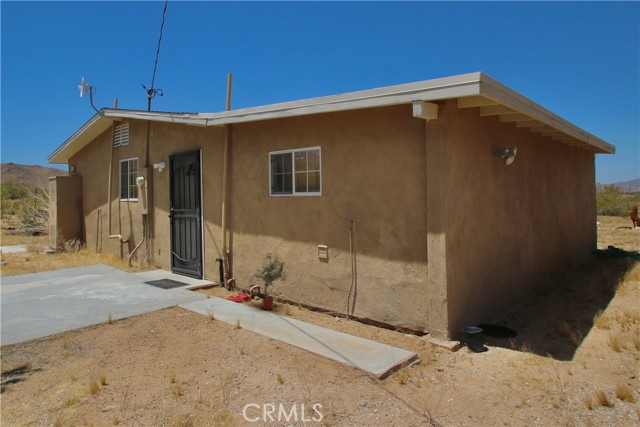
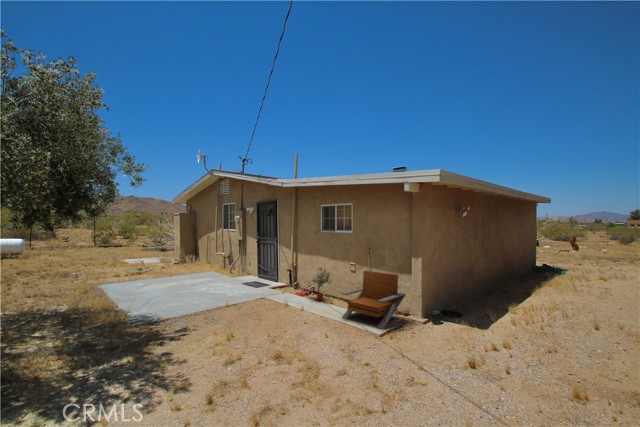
lounge chair: none [306,258,417,363] -> present [342,271,406,329]

